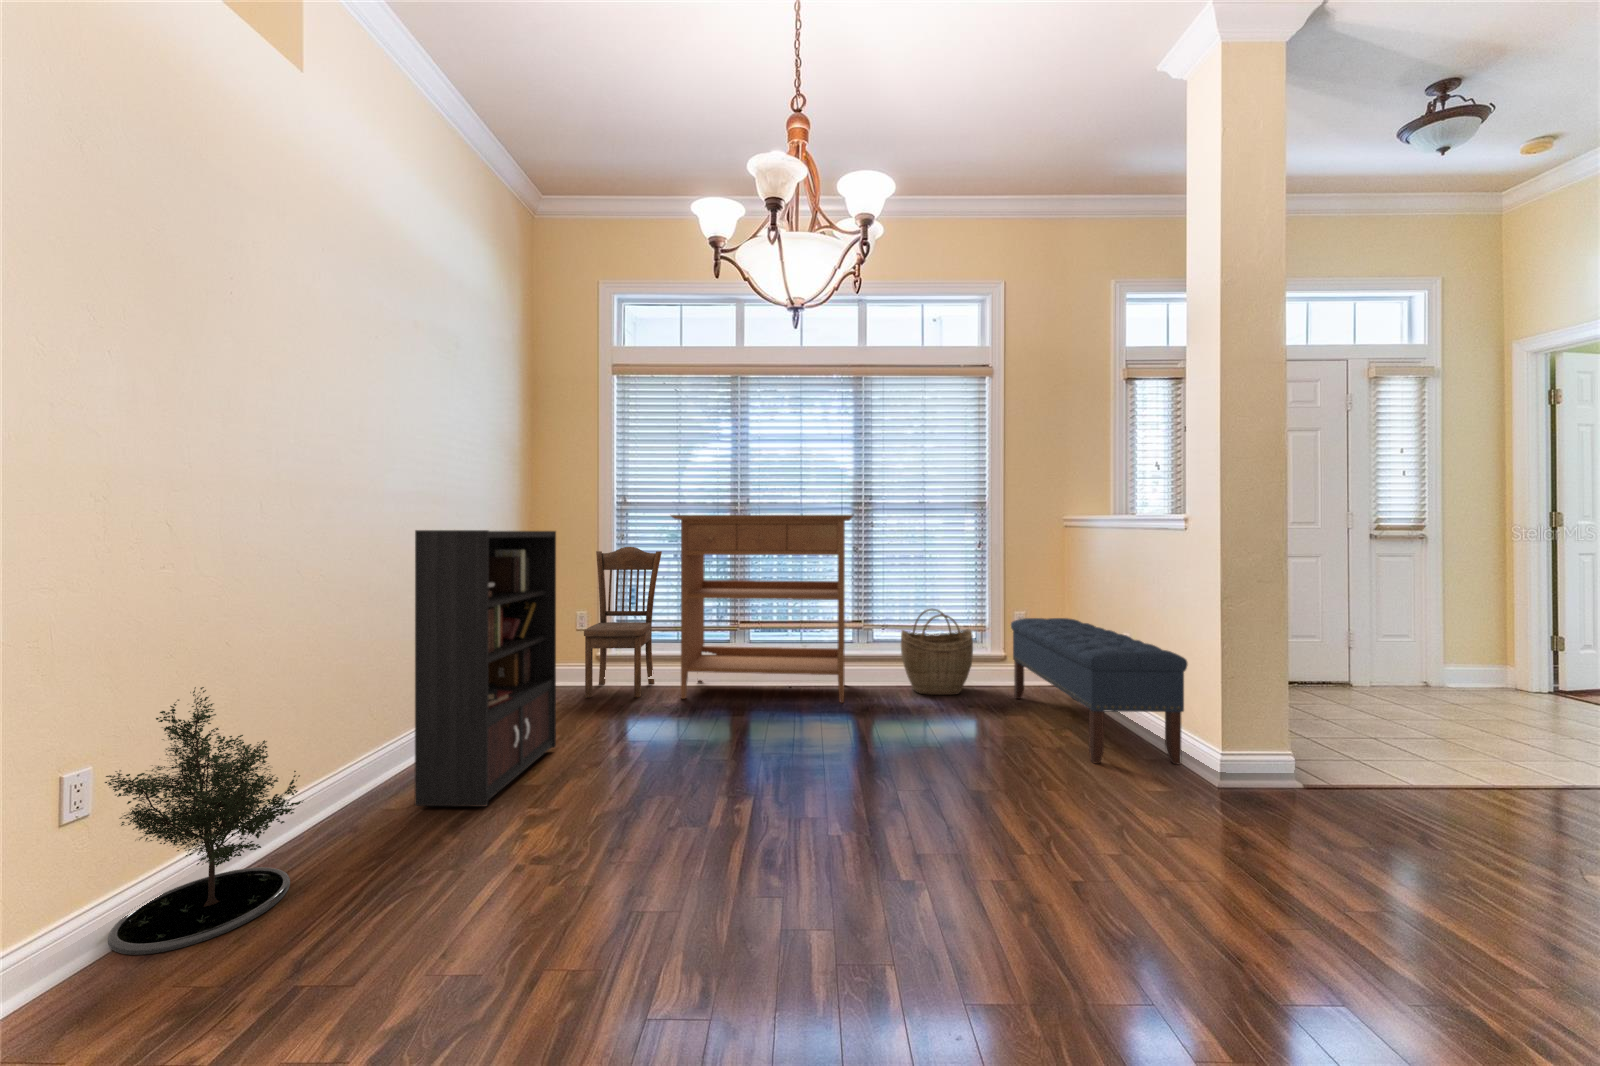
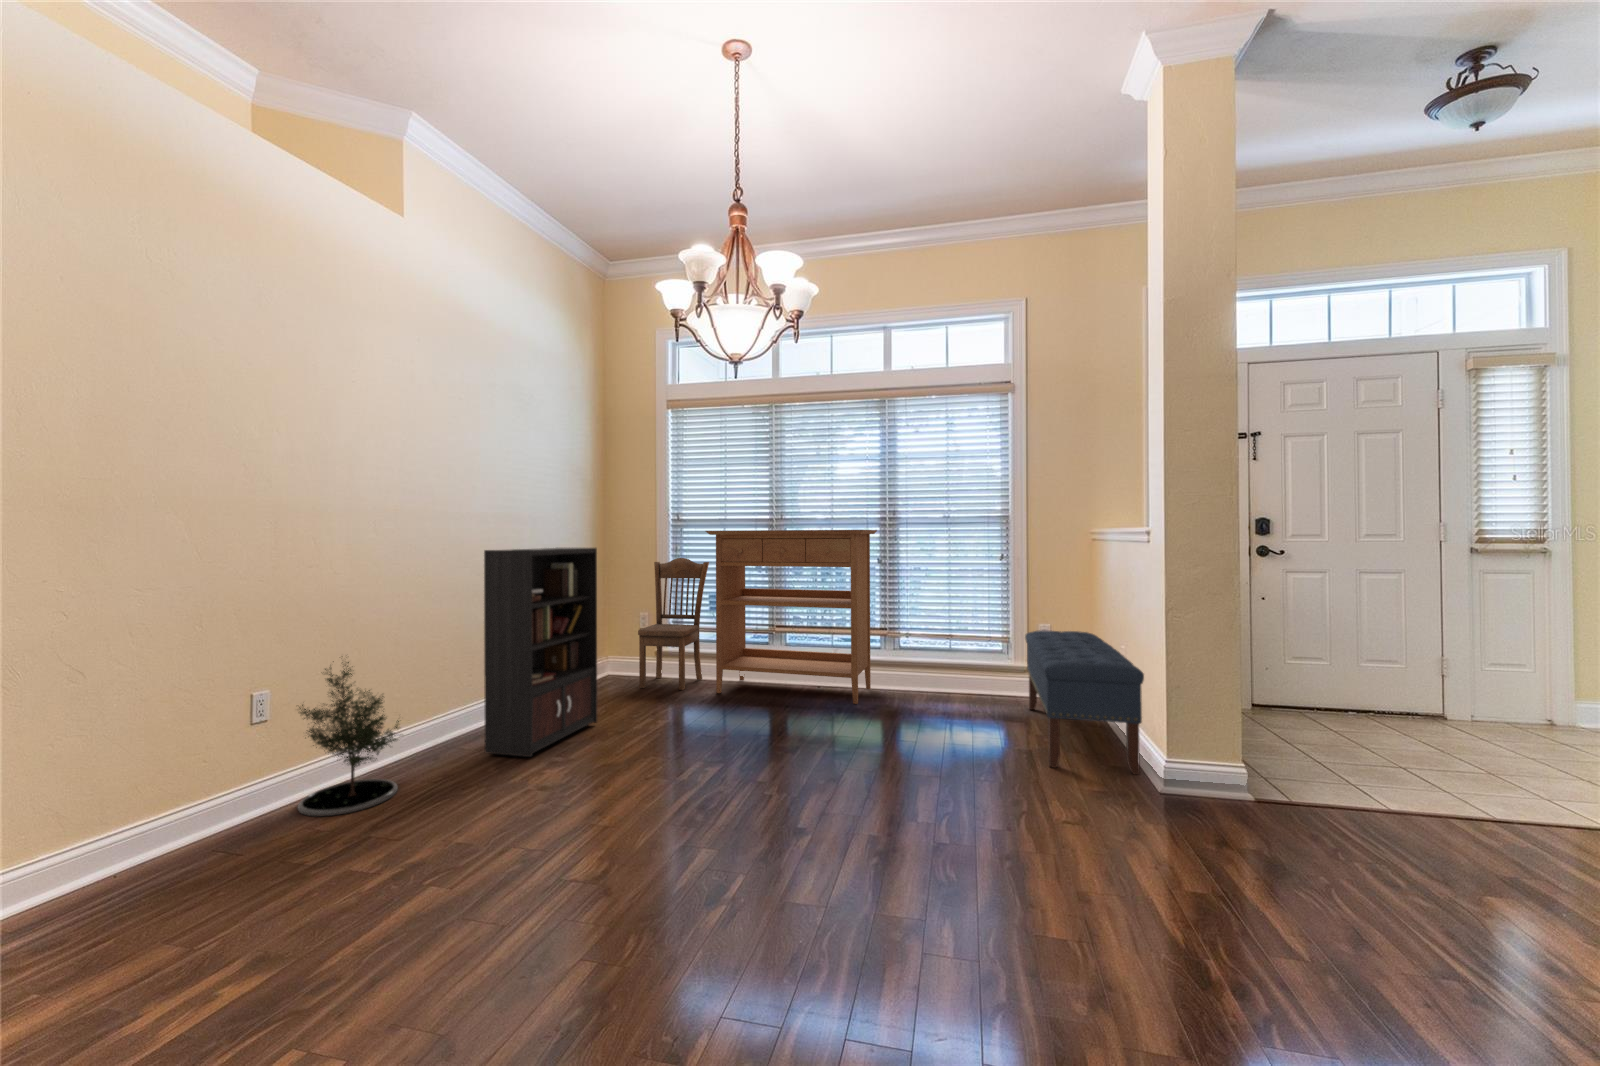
woven basket: present [901,609,973,695] -> none [921,619,991,703]

